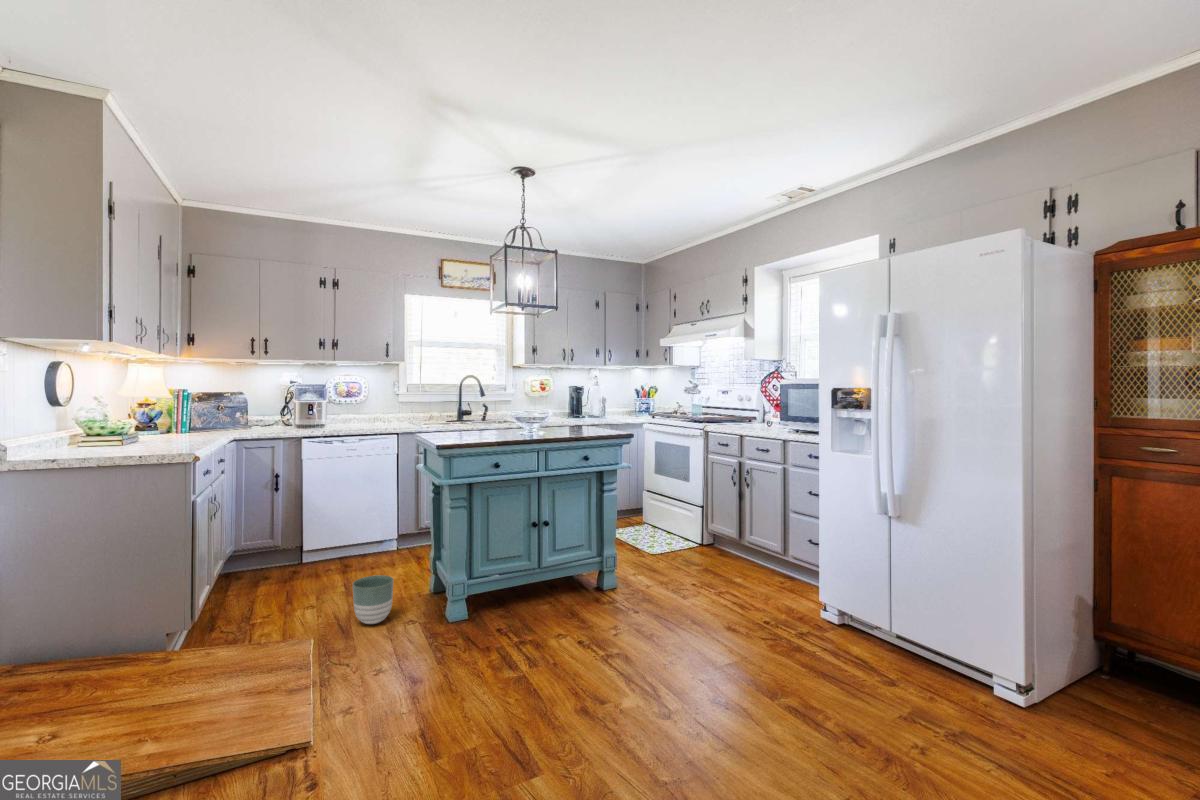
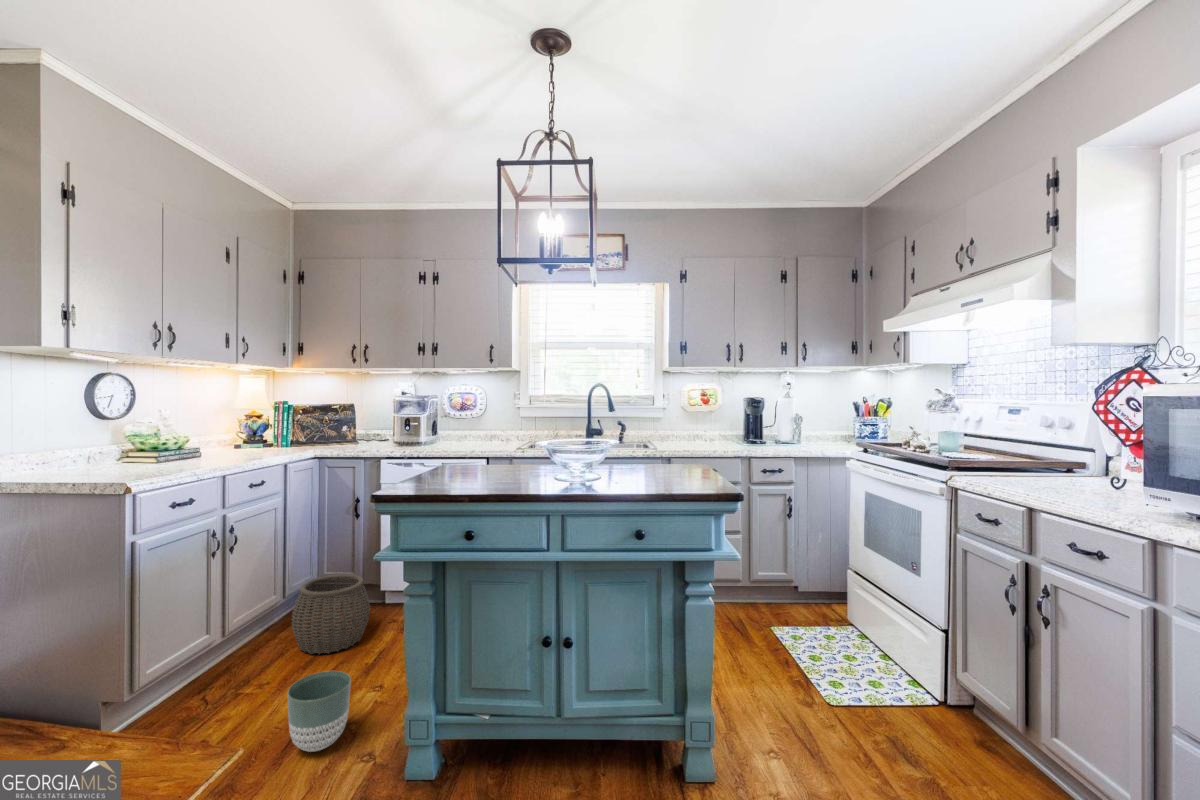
woven basket: none [262,533,328,595] -> present [292,574,370,654]

